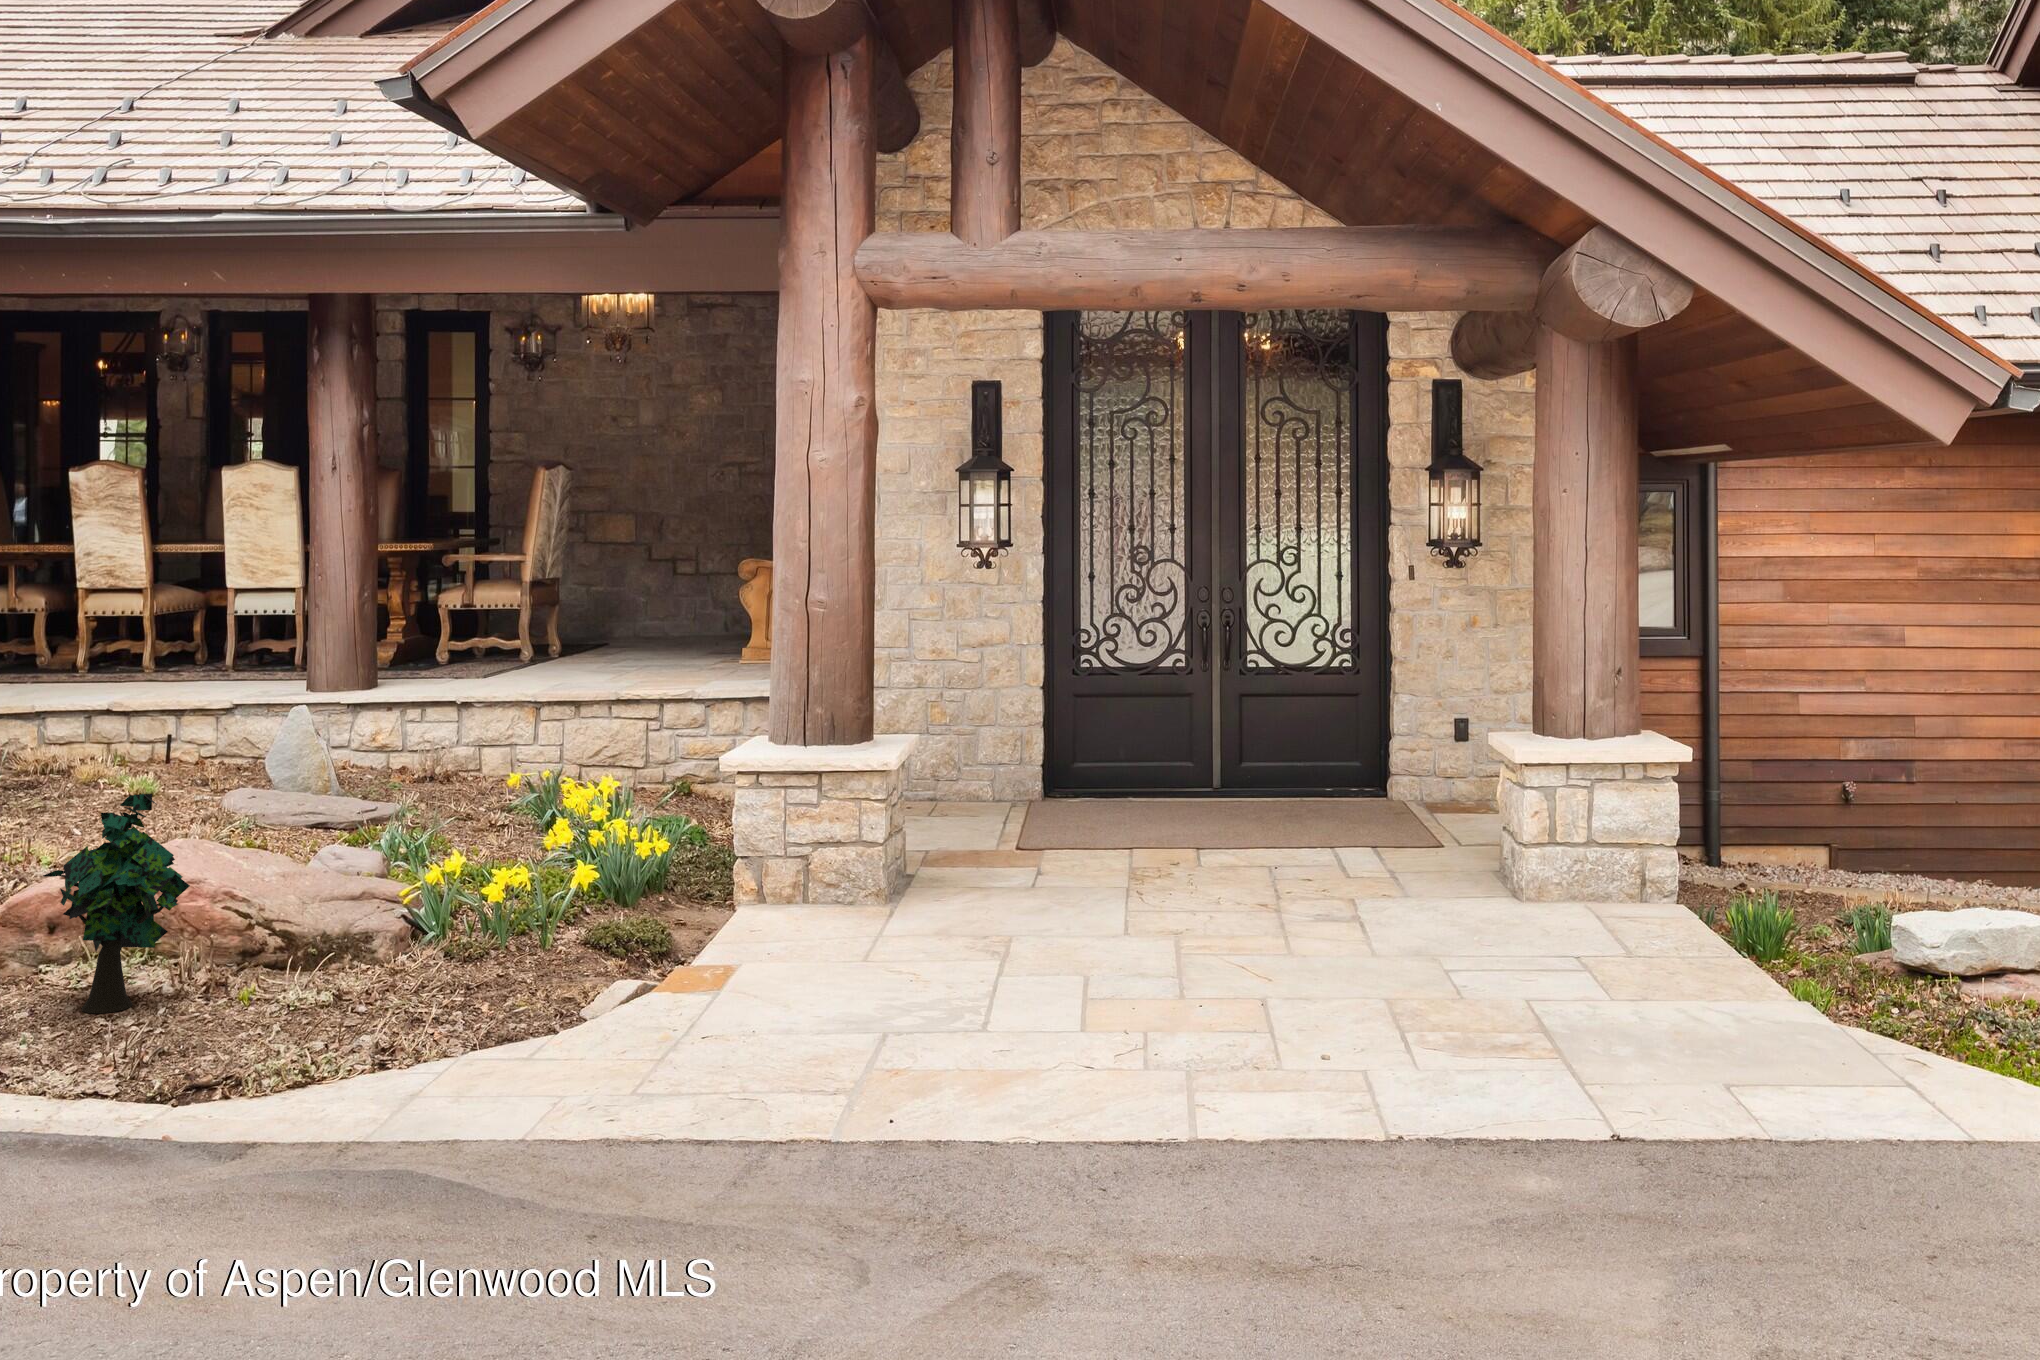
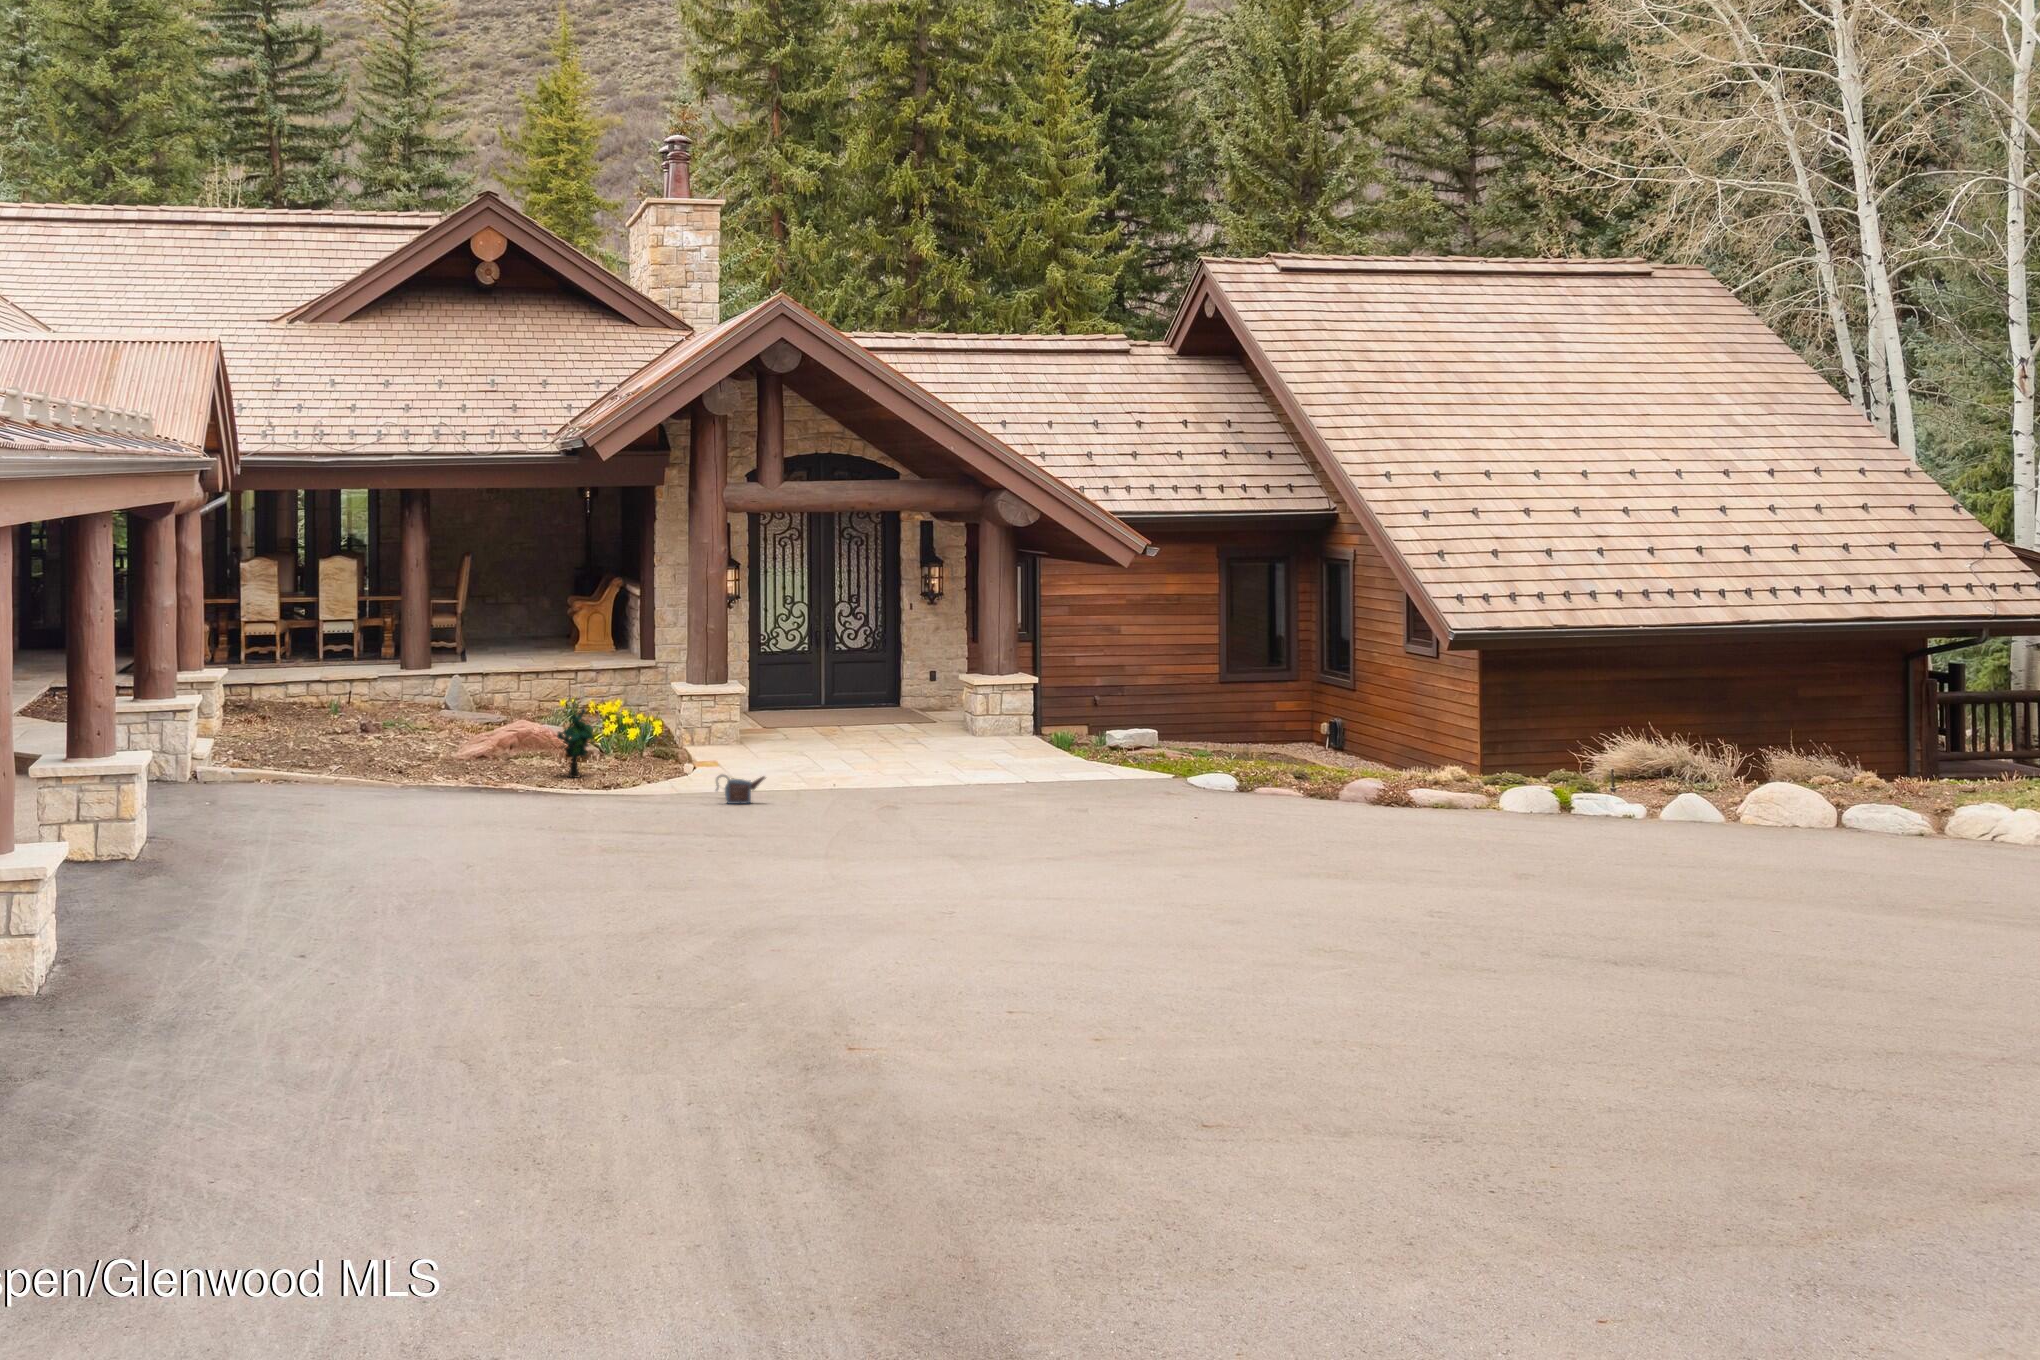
watering can: none [206,1113,412,1249] -> present [716,775,766,804]

